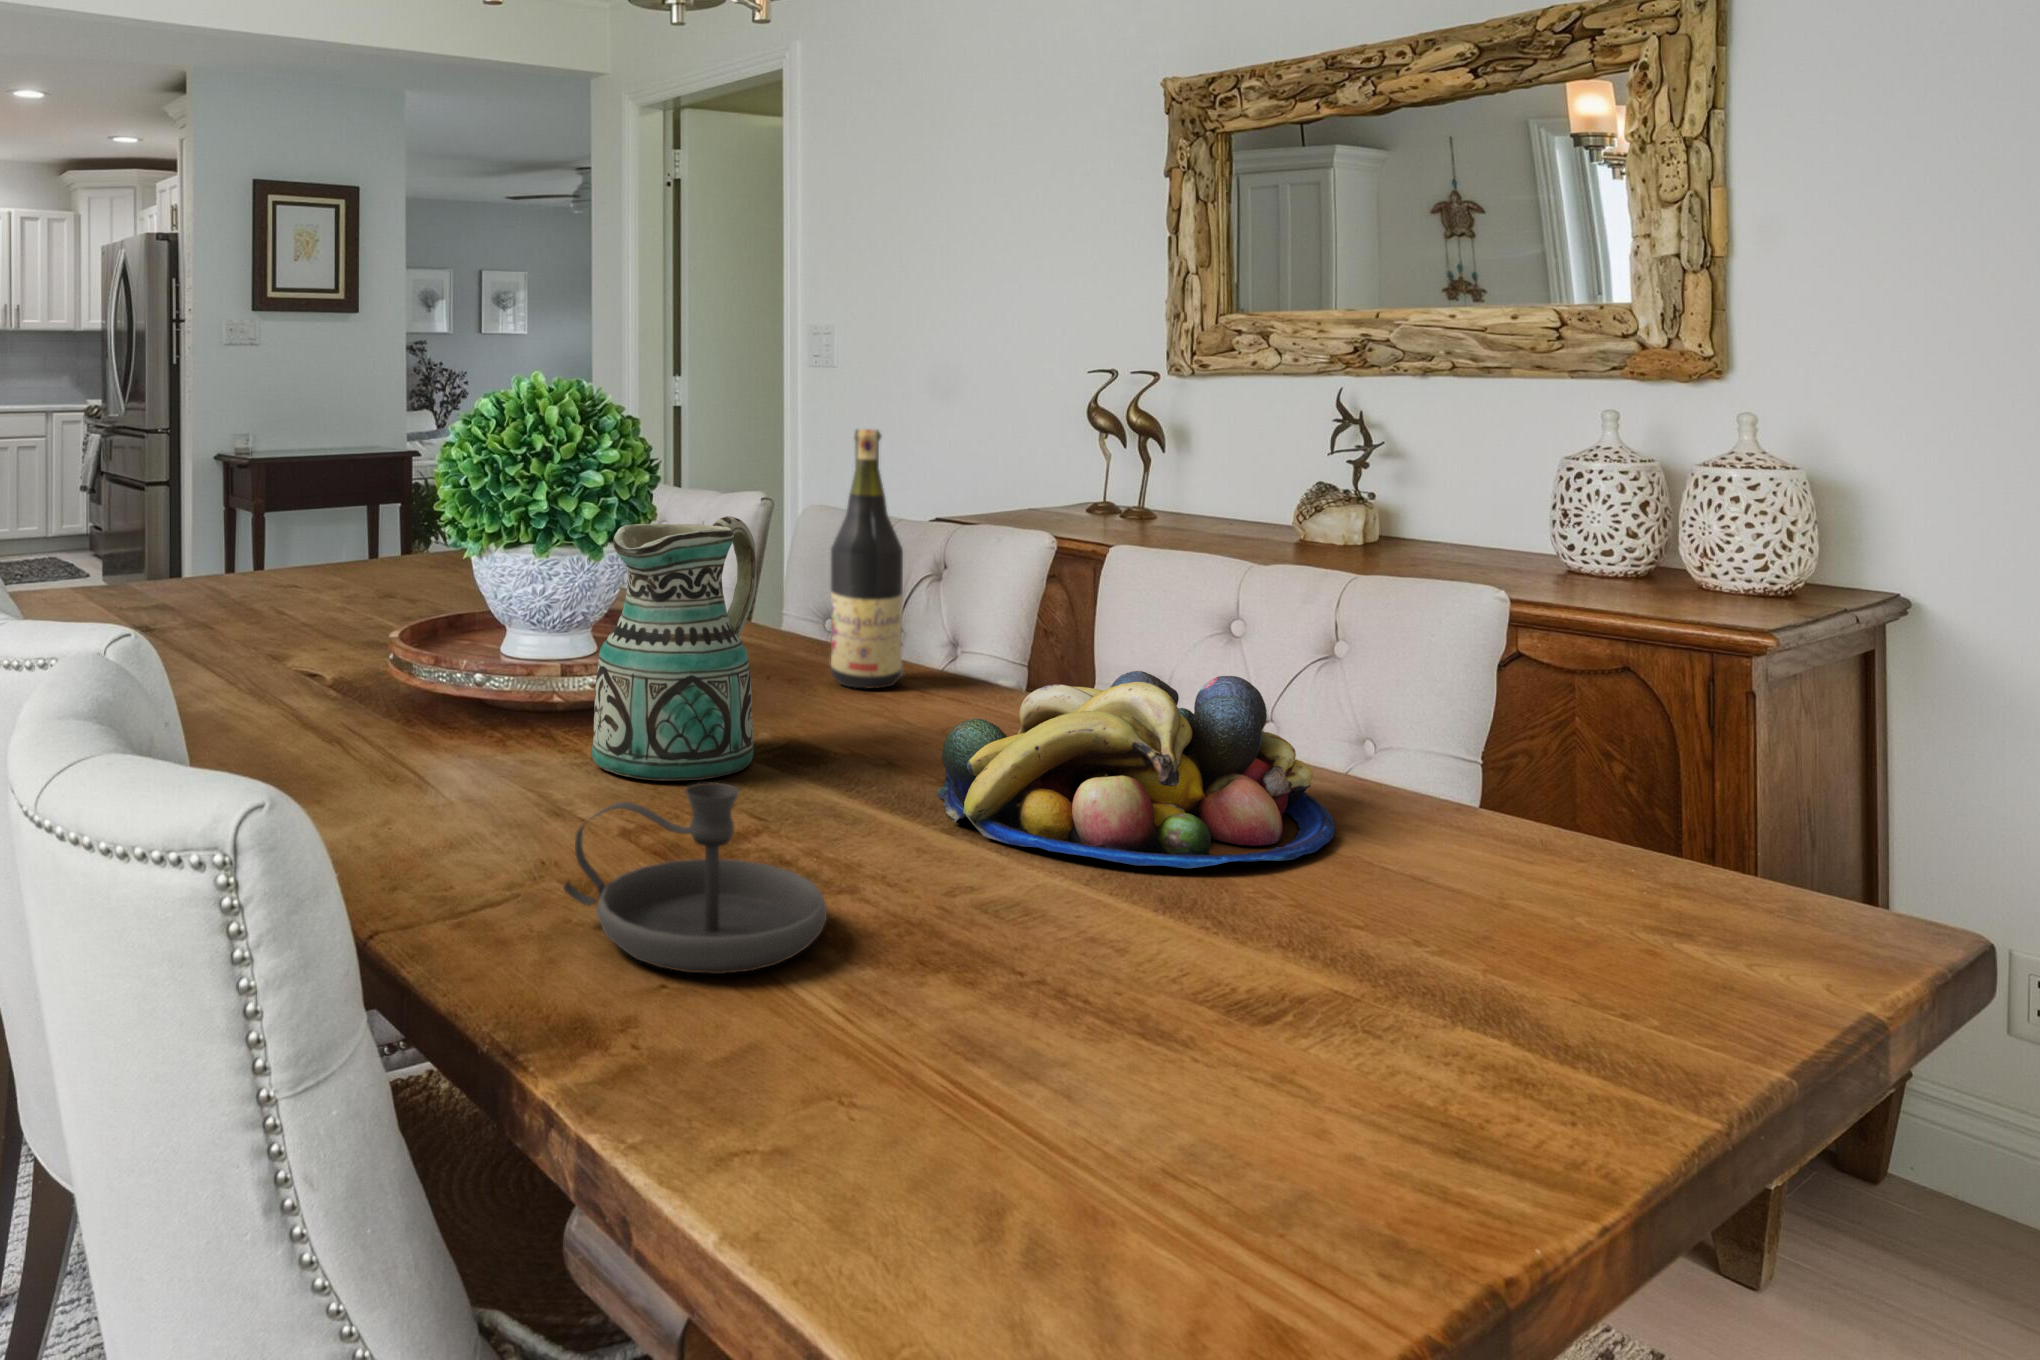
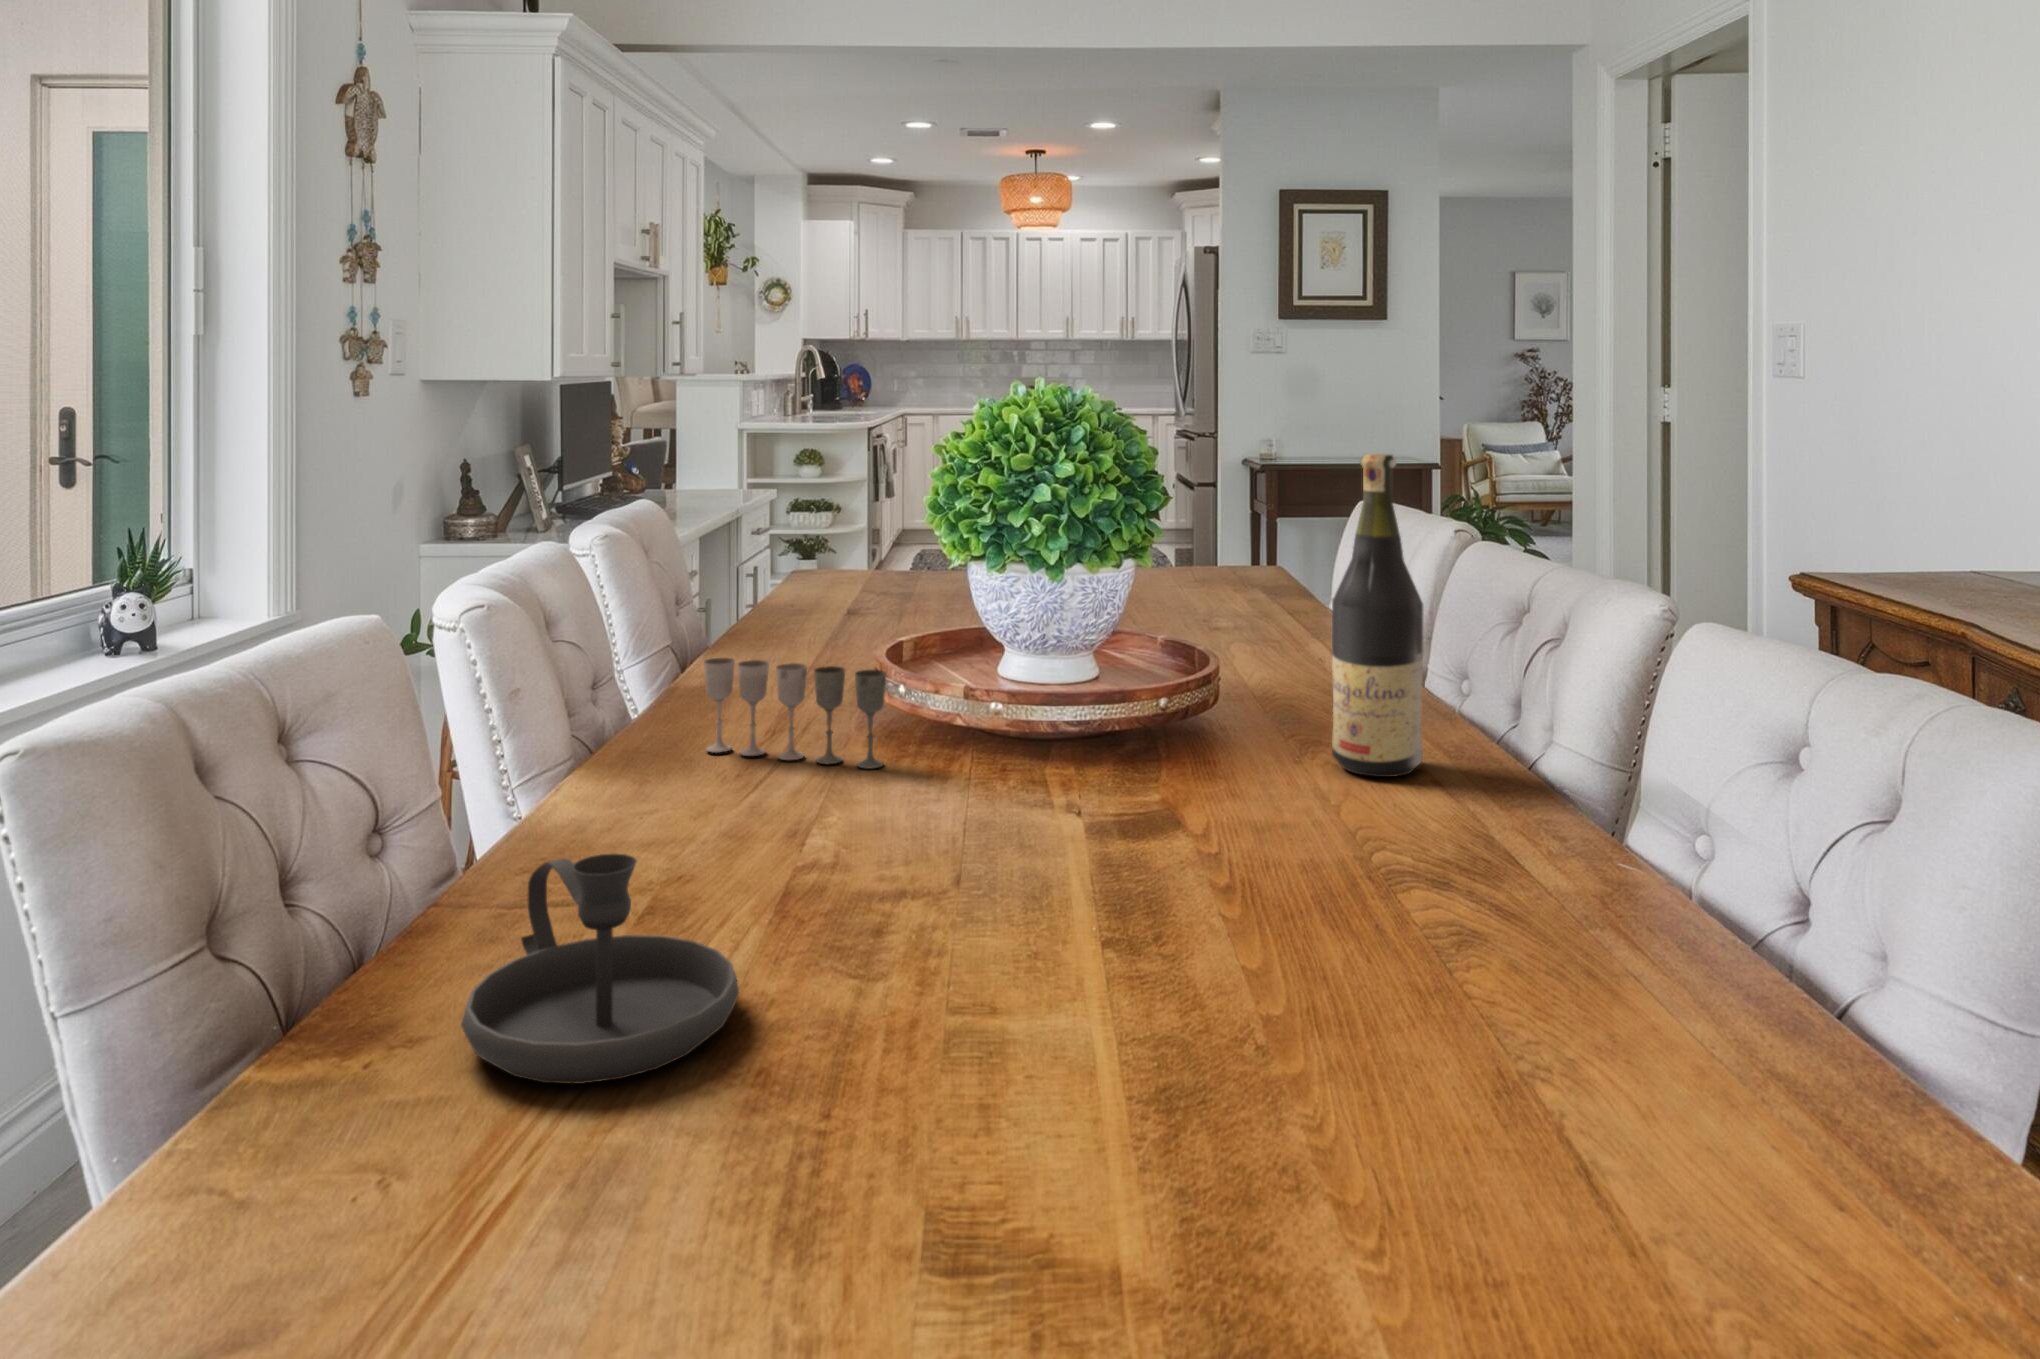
ceramic pitcher: present [592,516,757,780] -> none [892,550,1131,850]
wine glass: none [295,648,498,751] -> present [704,658,886,769]
fruit bowl: present [935,671,1335,868] -> none [1089,808,1641,1136]

